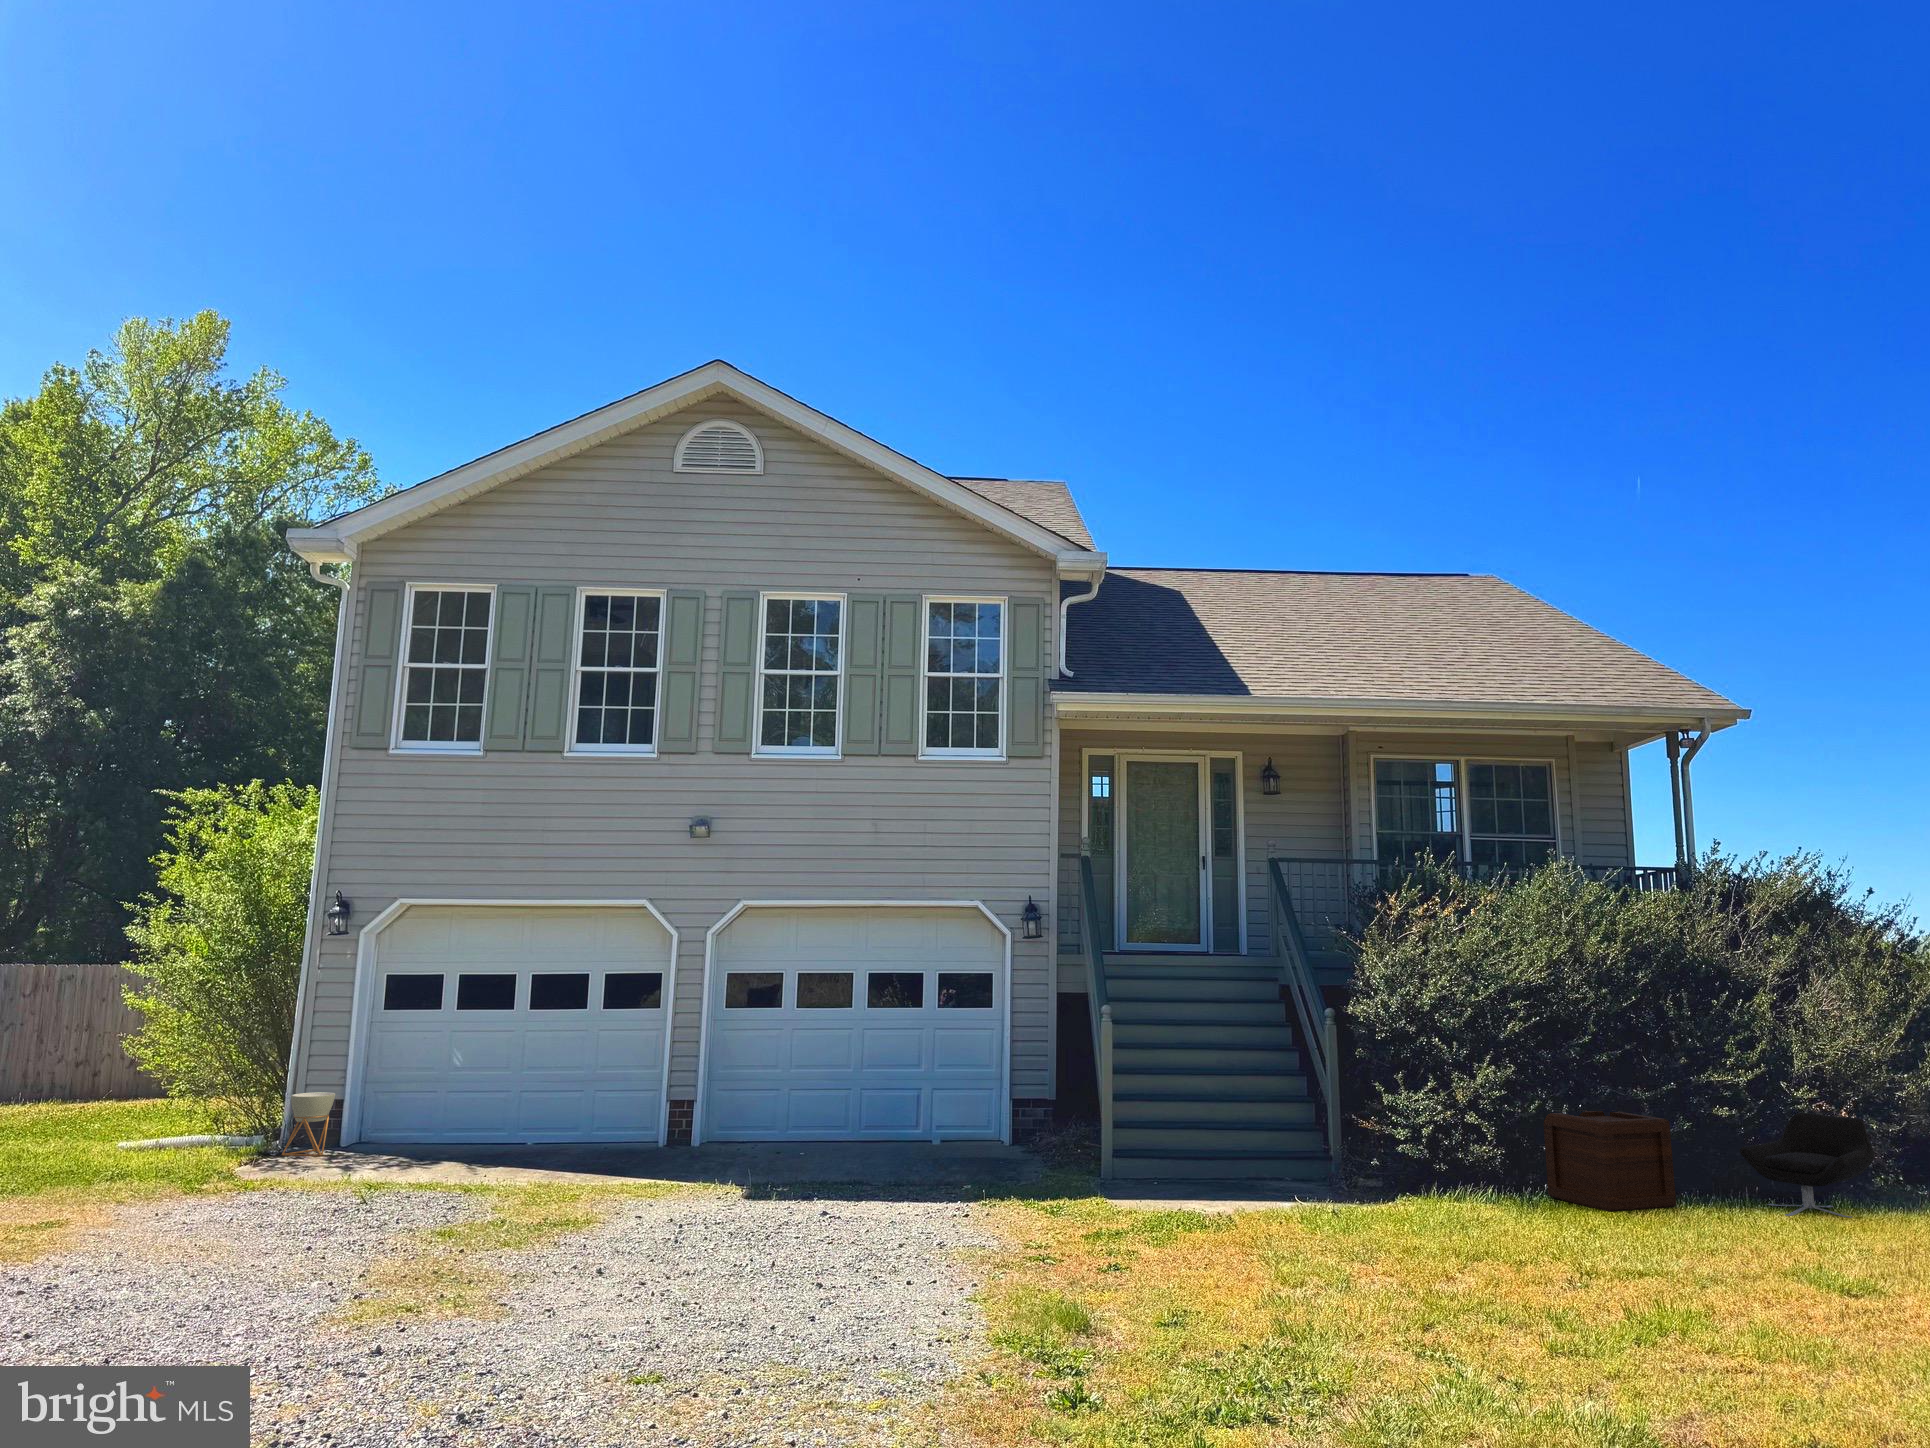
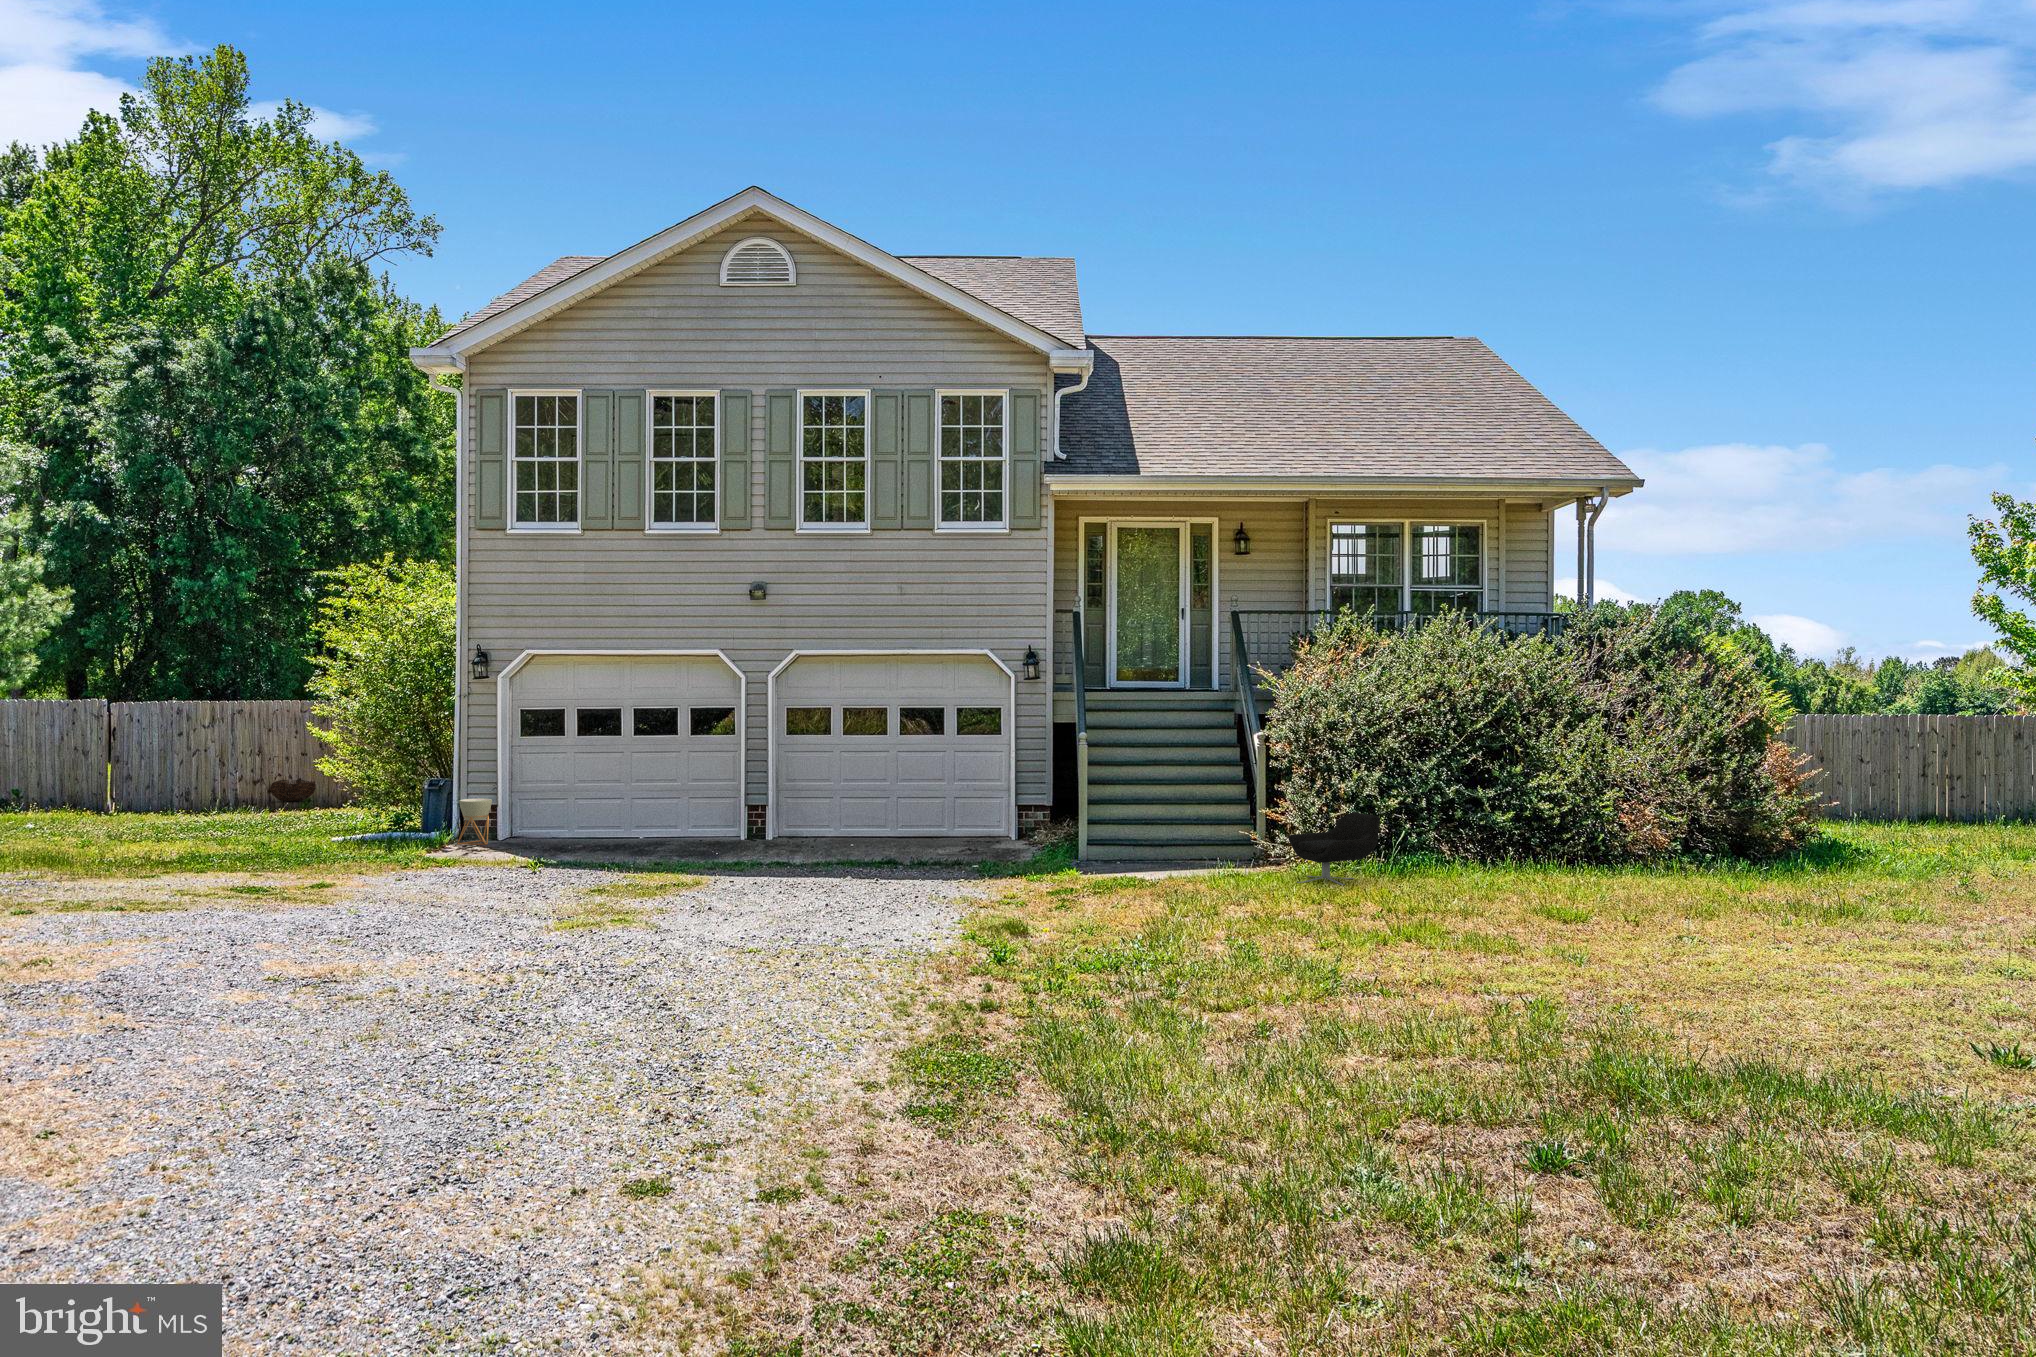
basket: none [62,1068,122,1096] -> present [270,780,316,802]
wooden crate: present [1543,1110,1676,1212] -> none [1412,812,1505,886]
lounge chair: present [1739,1113,1874,1218] -> present [1288,812,1380,885]

